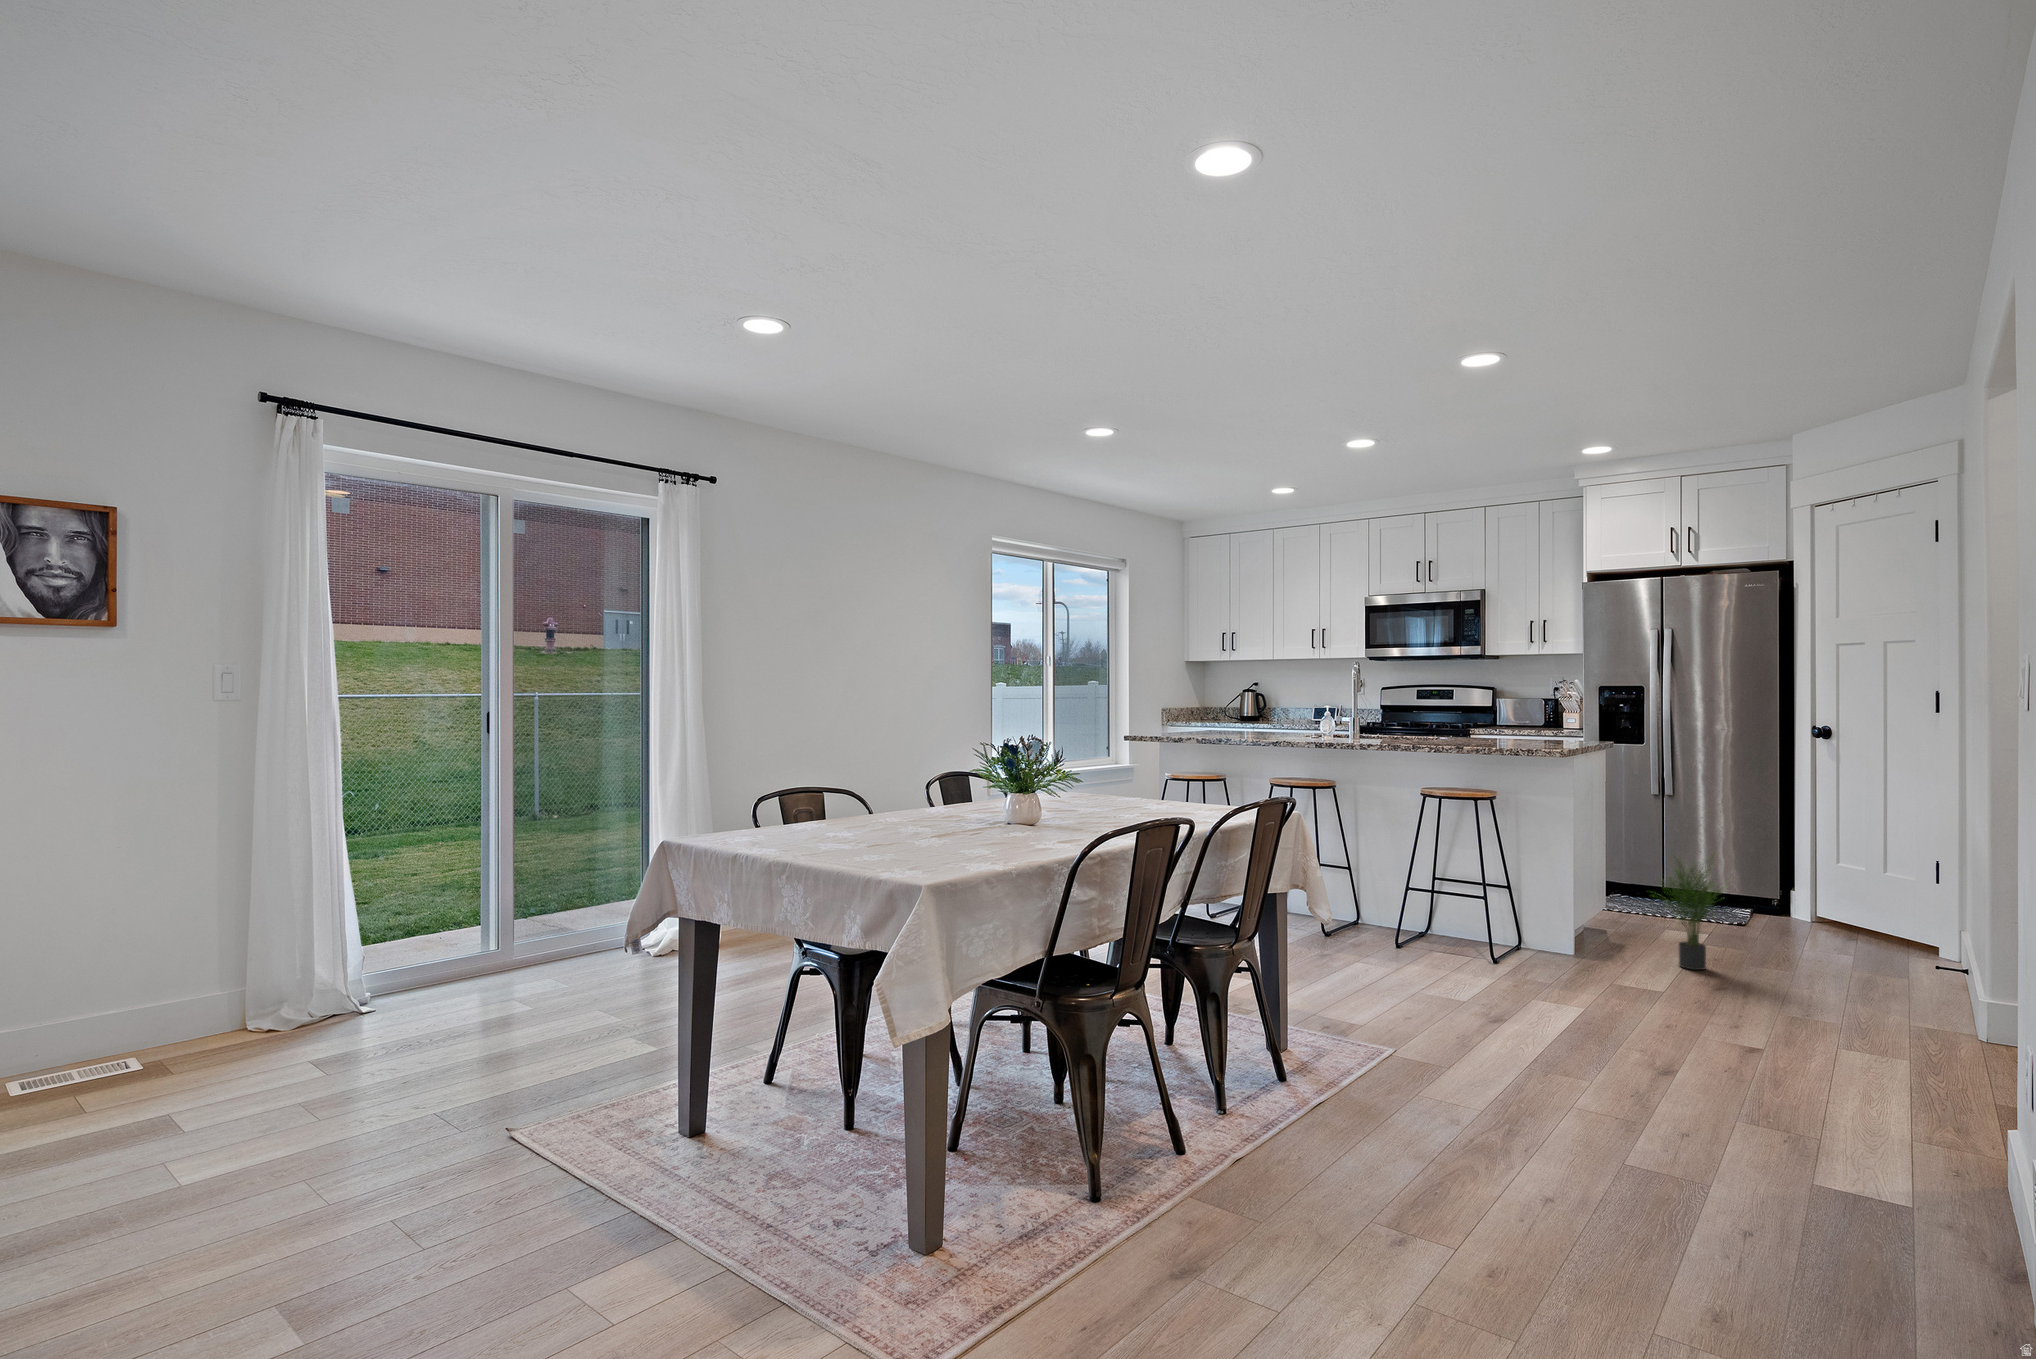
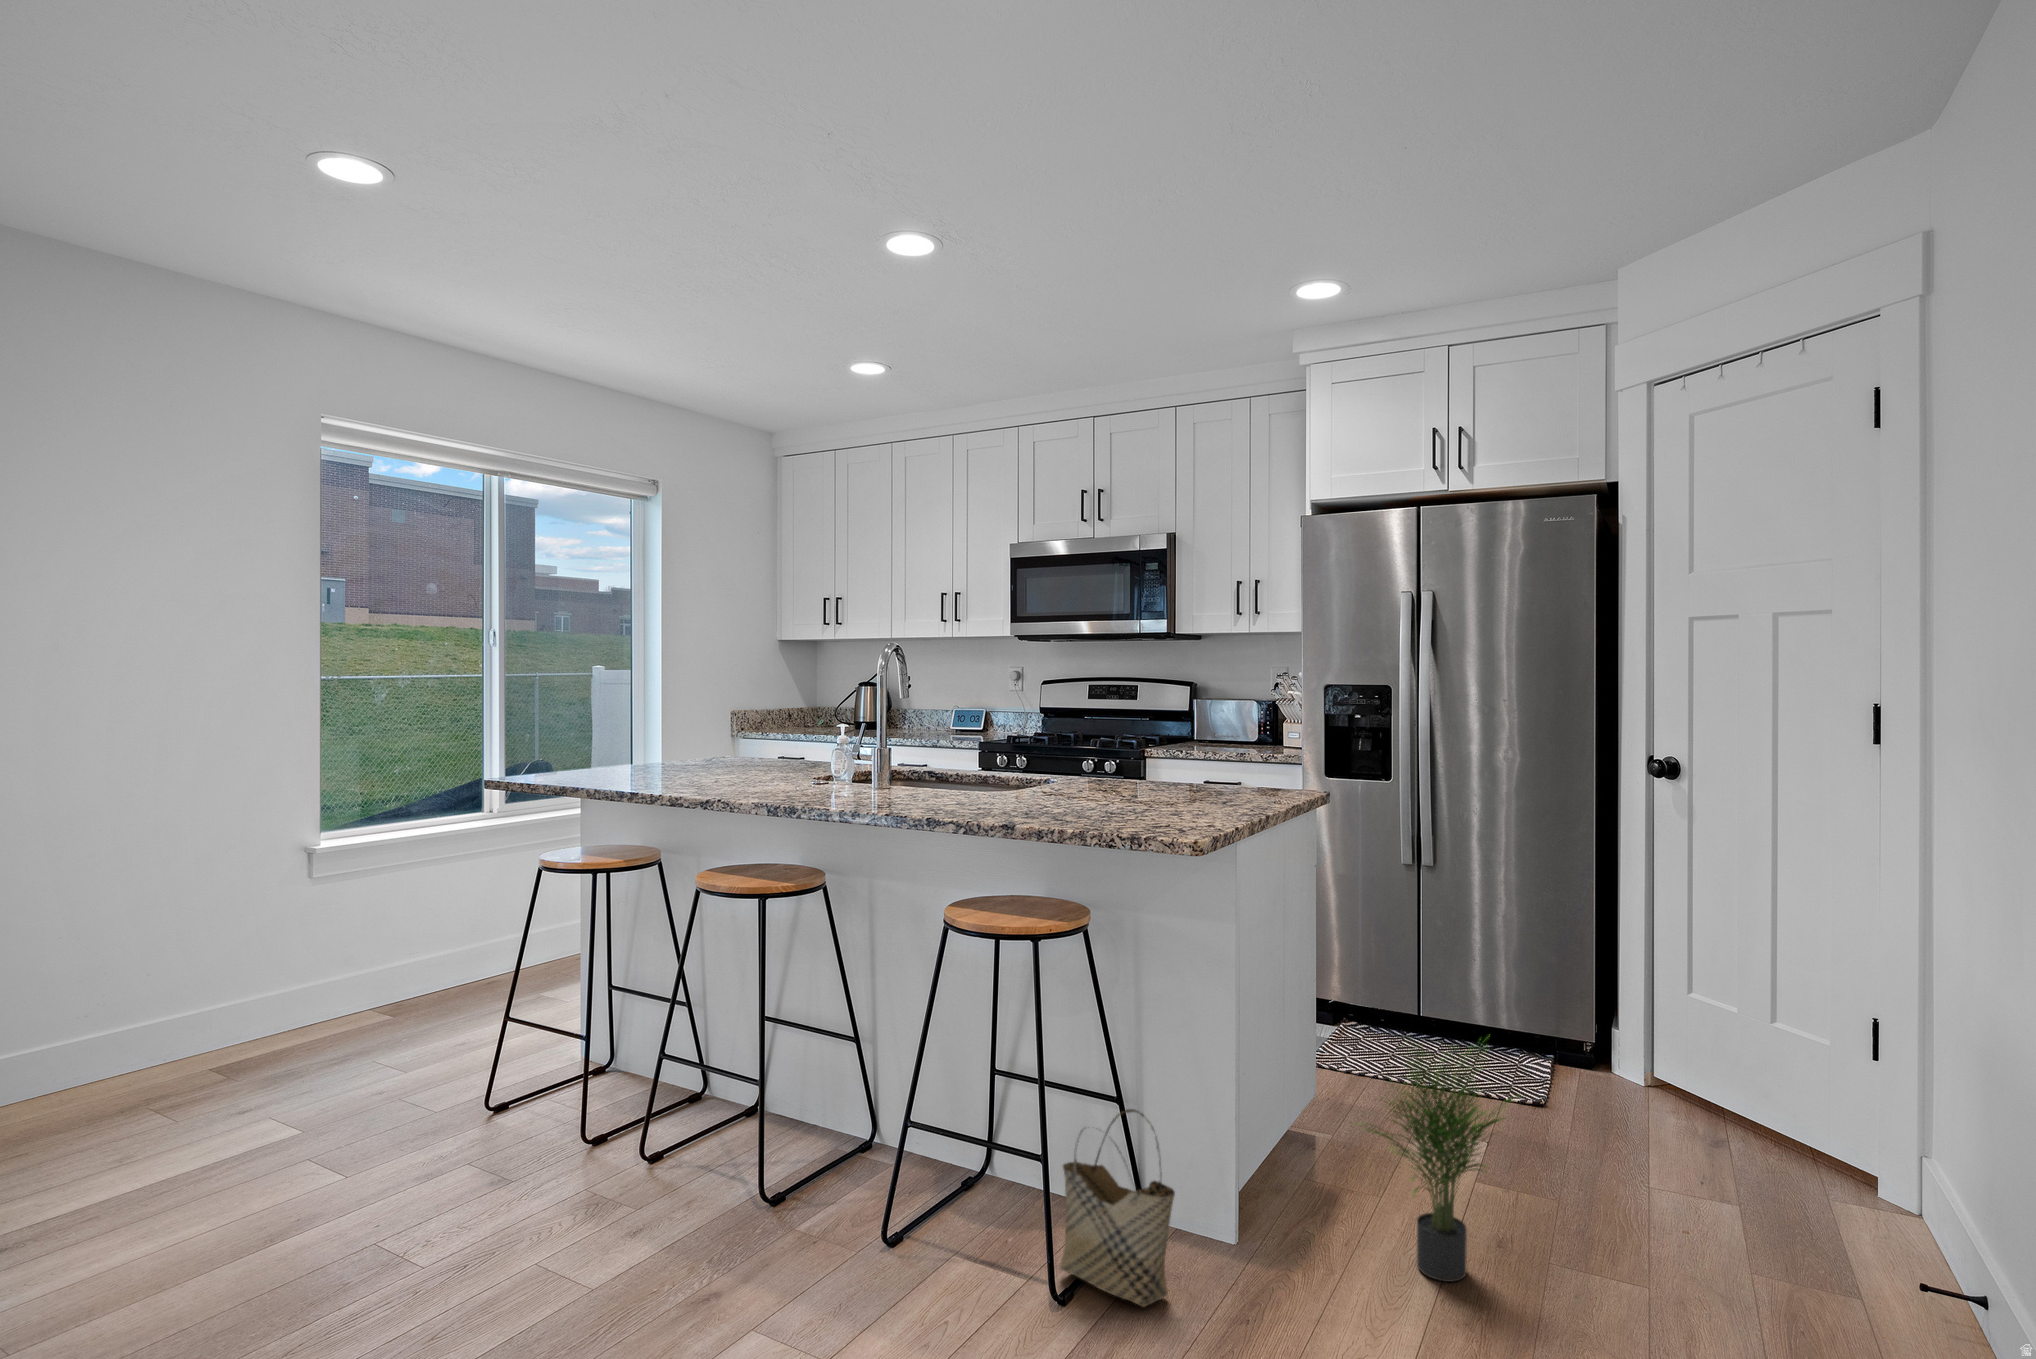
woven basket: none [1492,882,1555,967] -> present [1060,1109,1175,1307]

